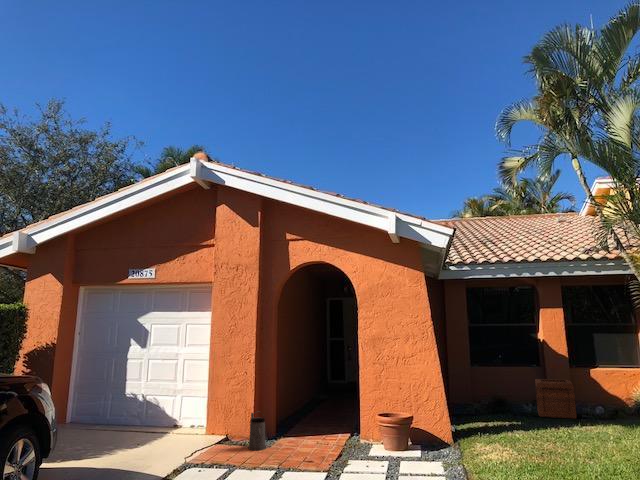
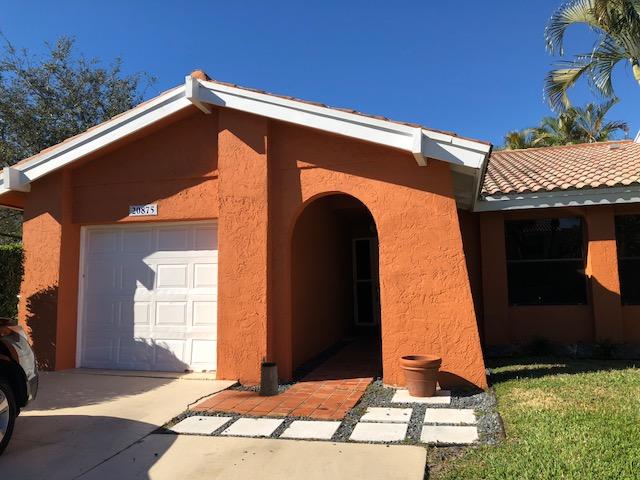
wooden crate: present [535,379,577,419] -> none [582,319,630,362]

